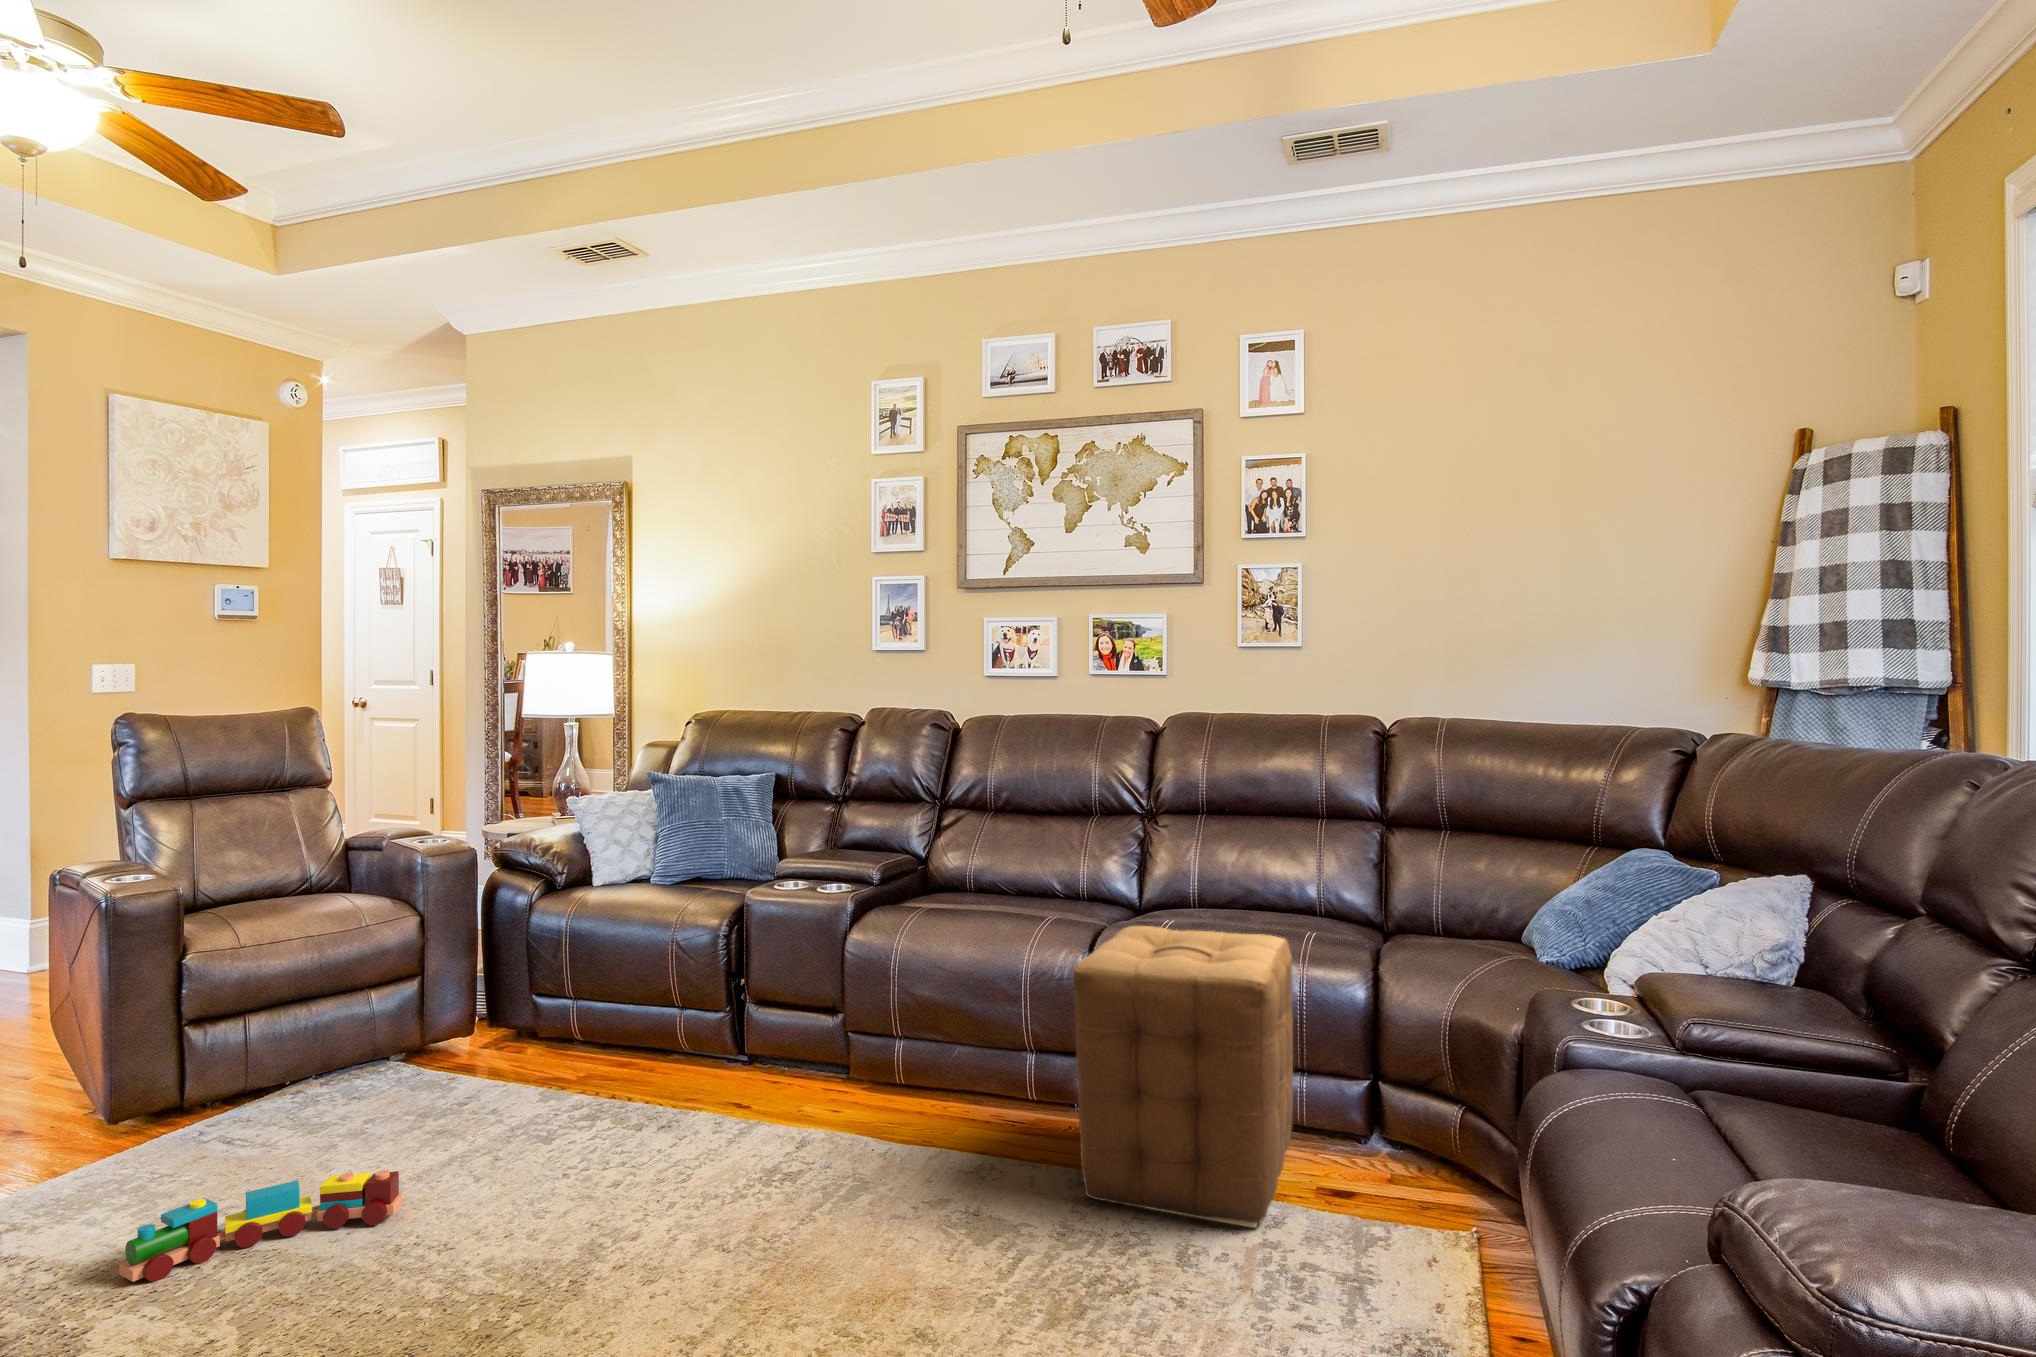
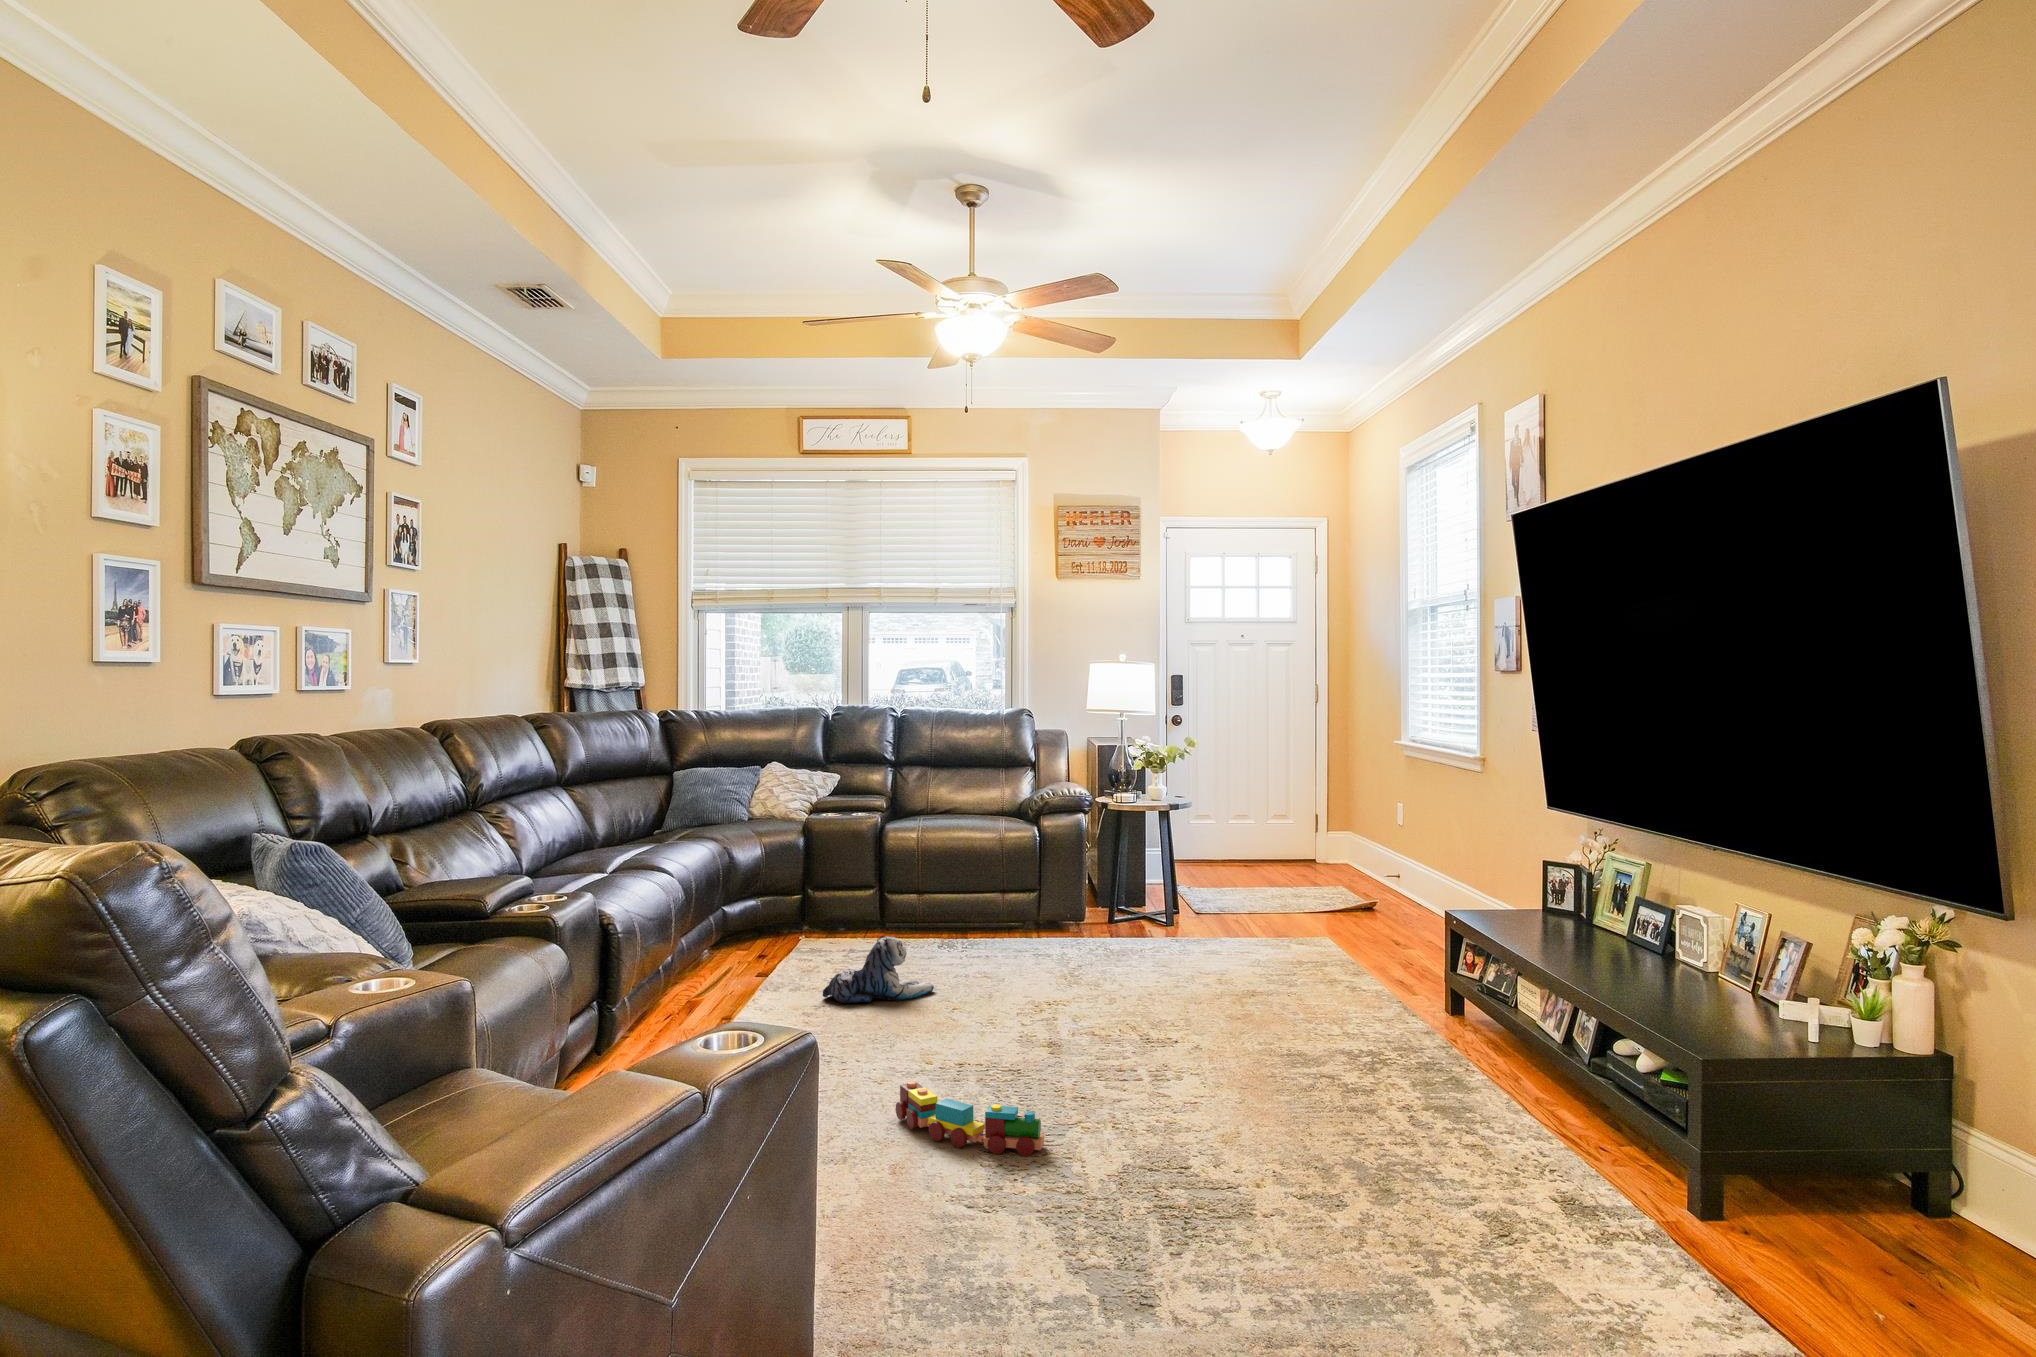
ottoman: present [1073,926,1293,1228] -> none [696,835,825,985]
plush toy: none [904,1153,1019,1312] -> present [822,937,934,1003]

